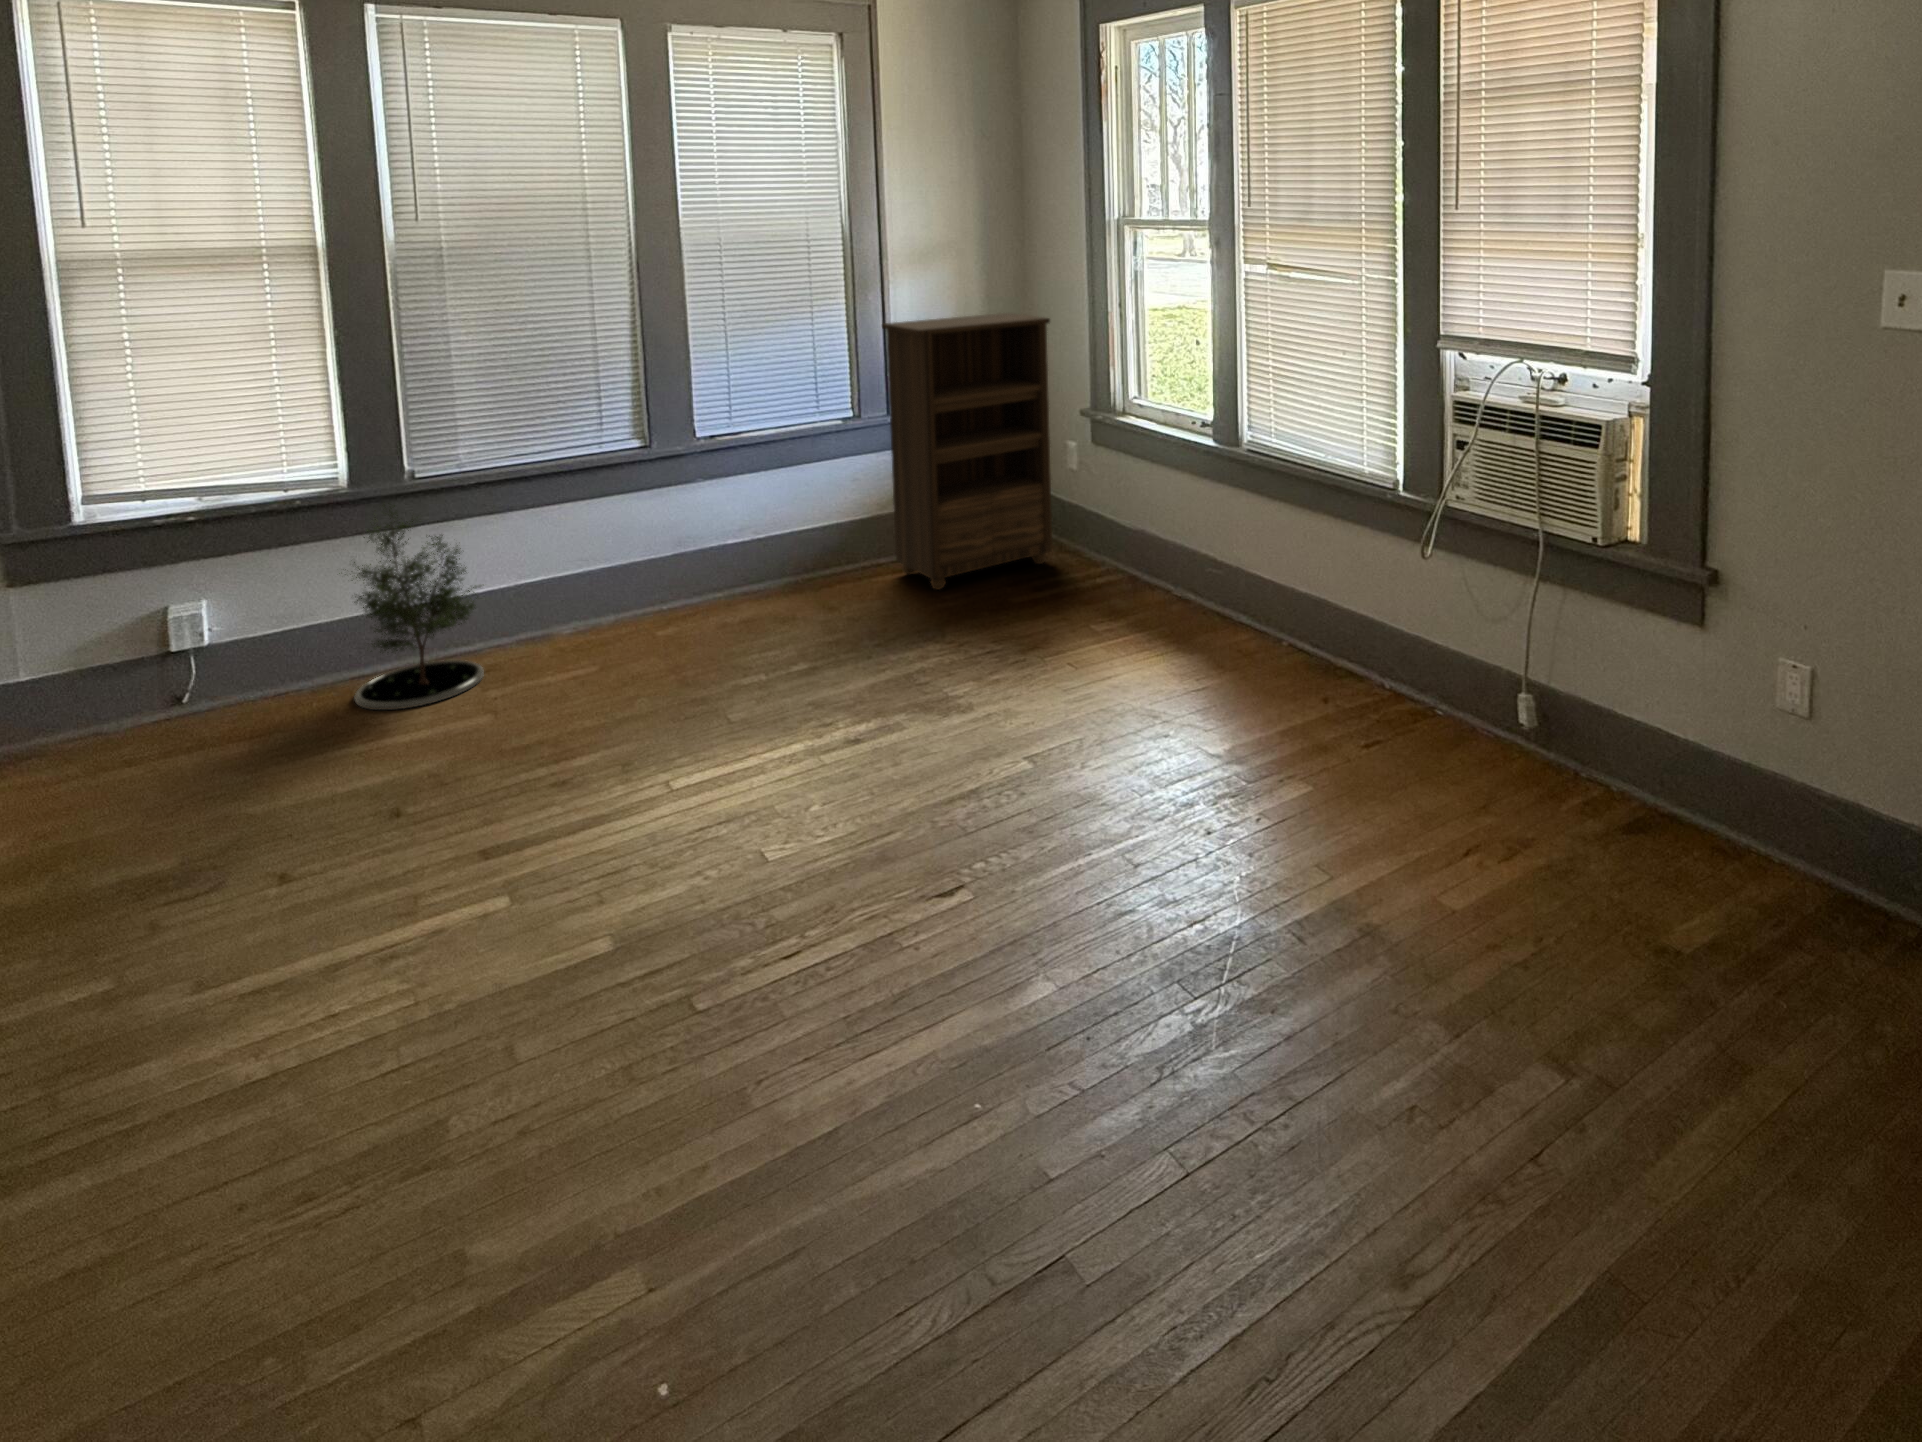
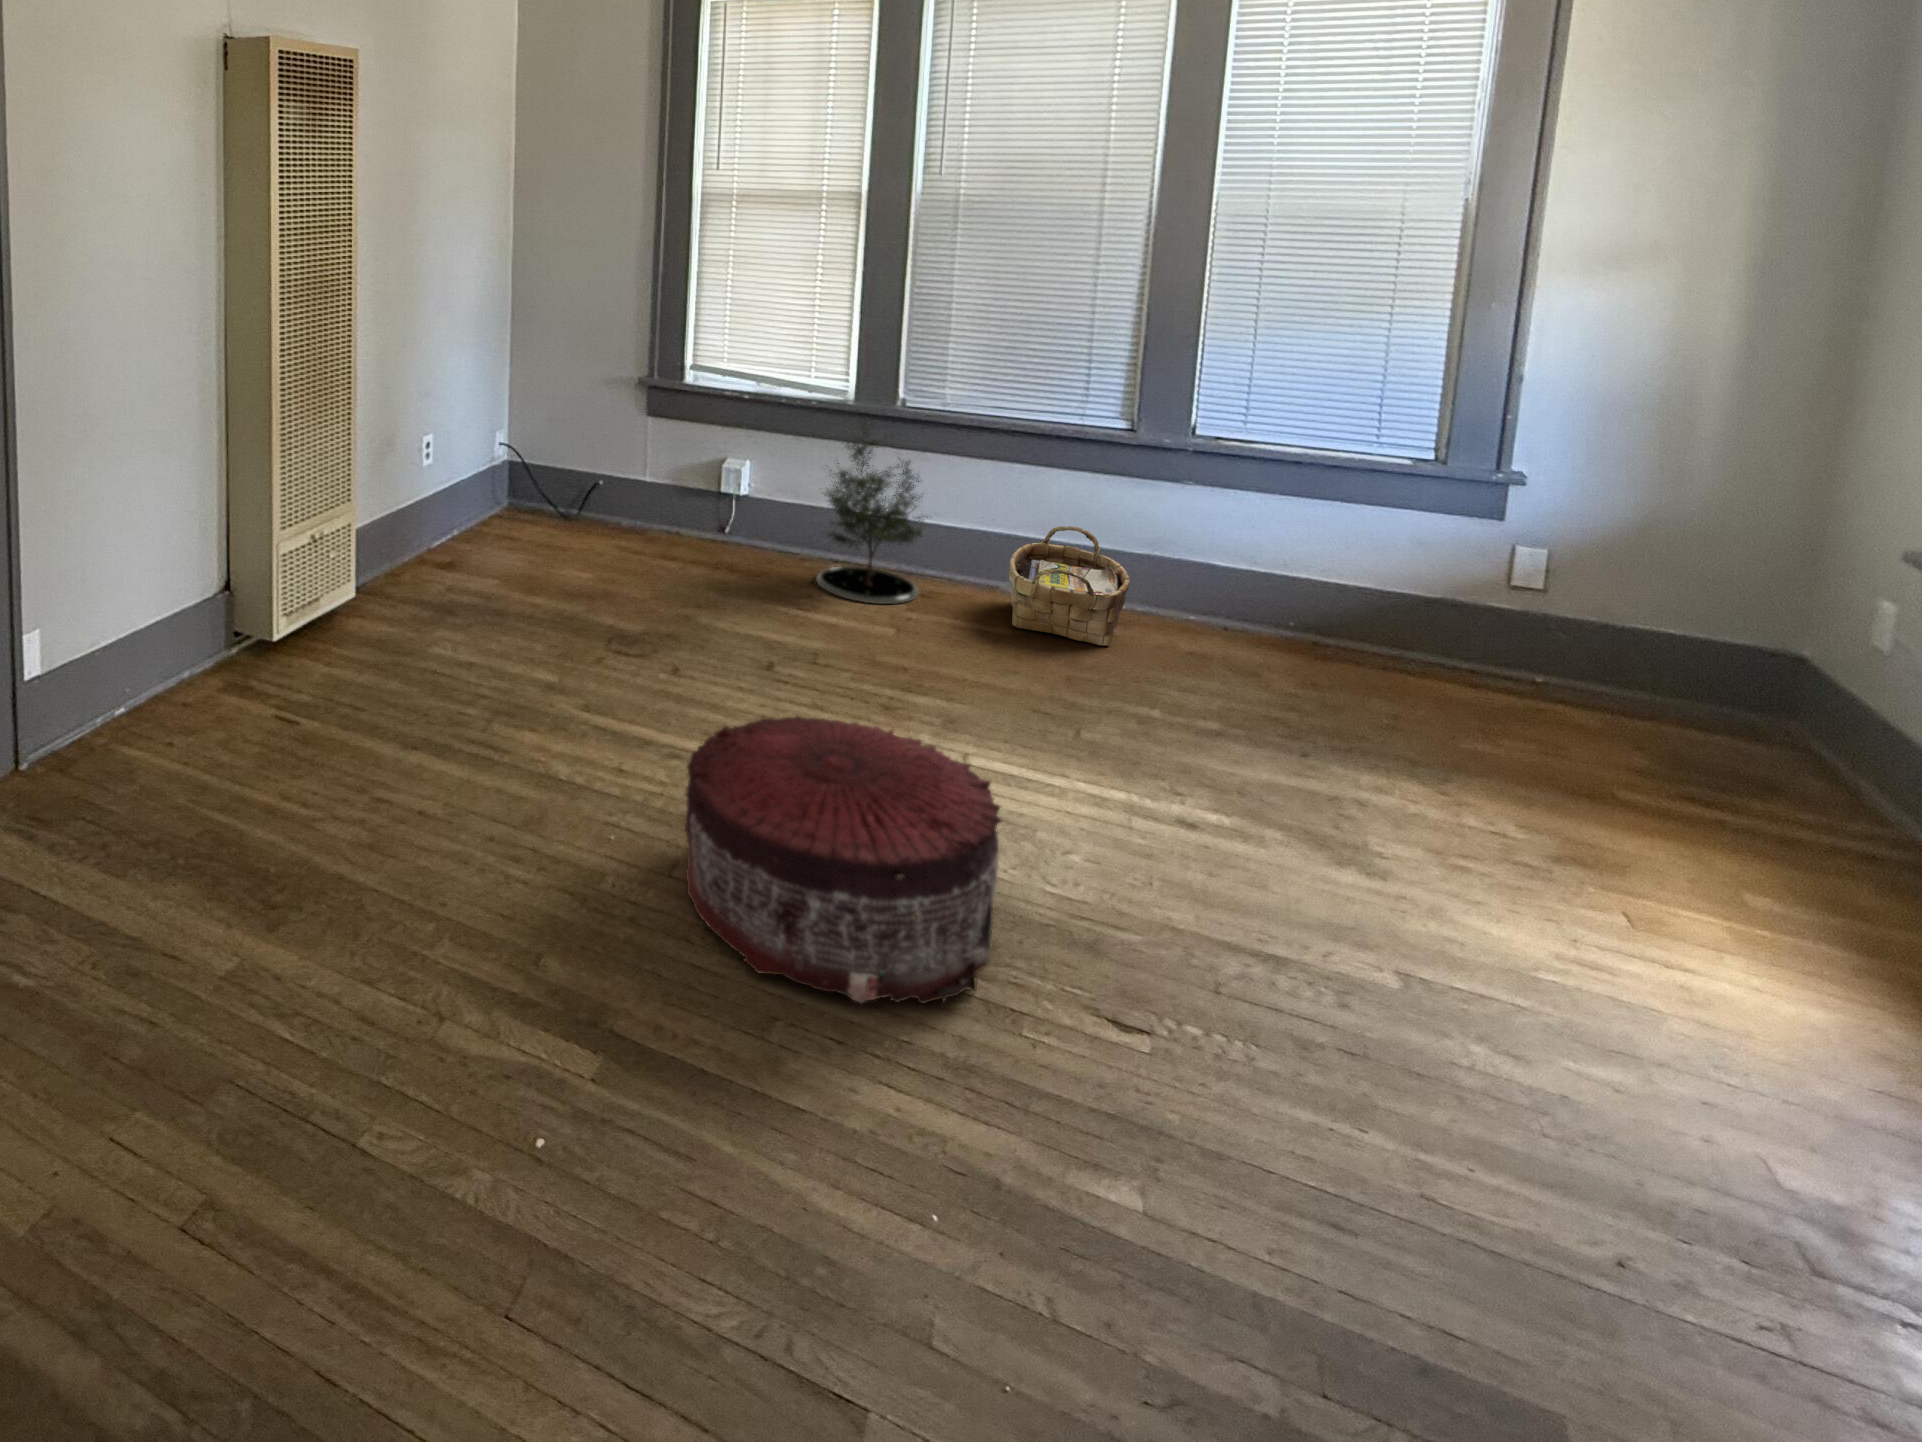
bookshelf: present [882,313,1052,589] -> none [1457,338,1859,778]
woven basket: none [574,547,687,659] -> present [1009,526,1130,646]
pouf: none [514,768,861,1076] -> present [685,716,1001,1003]

